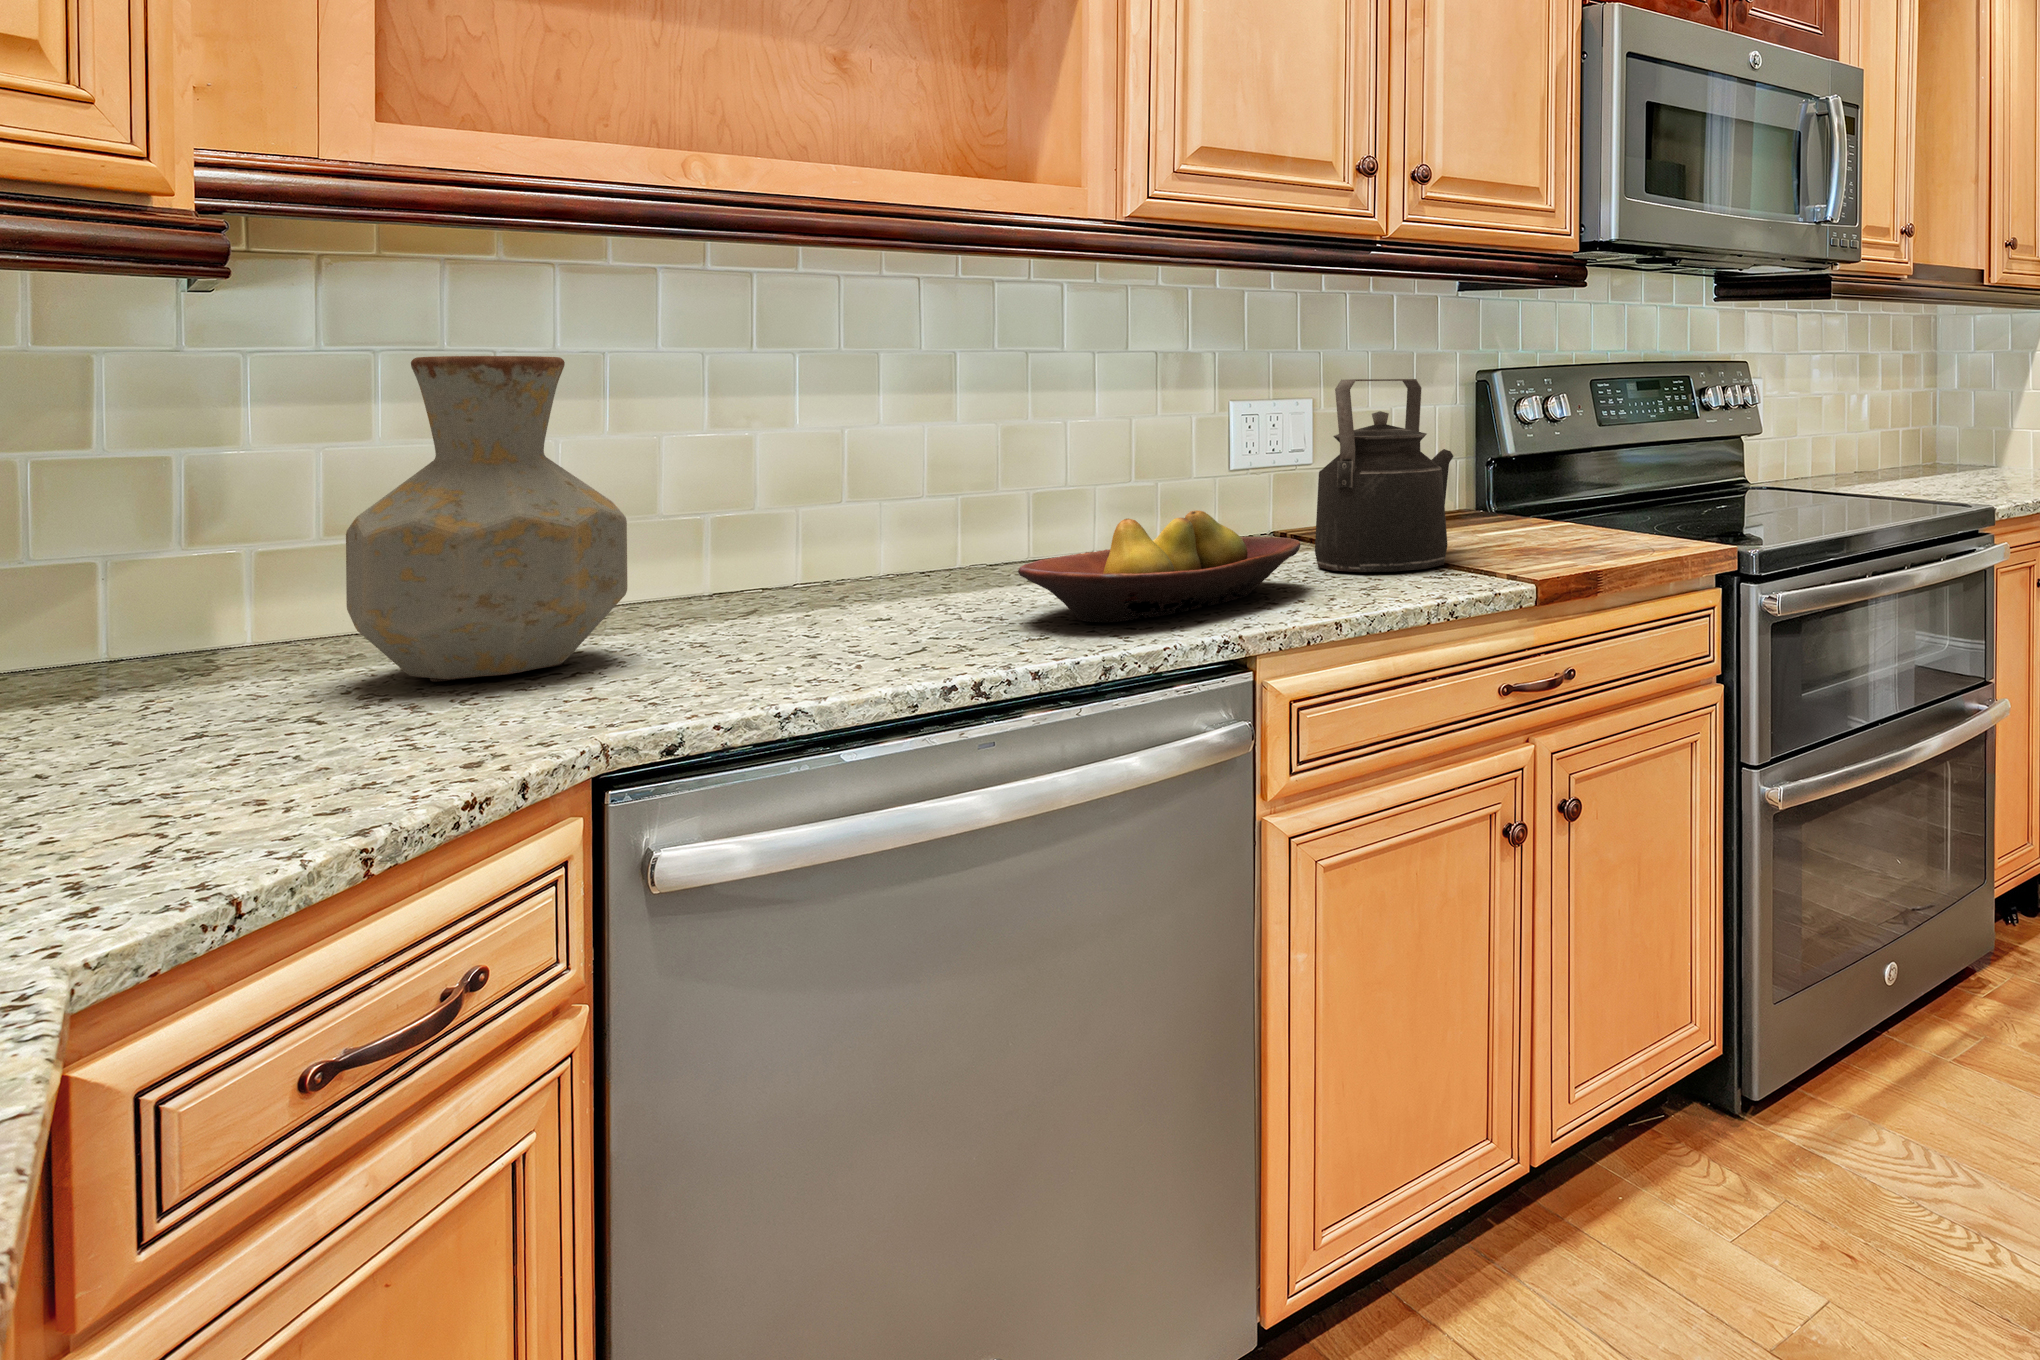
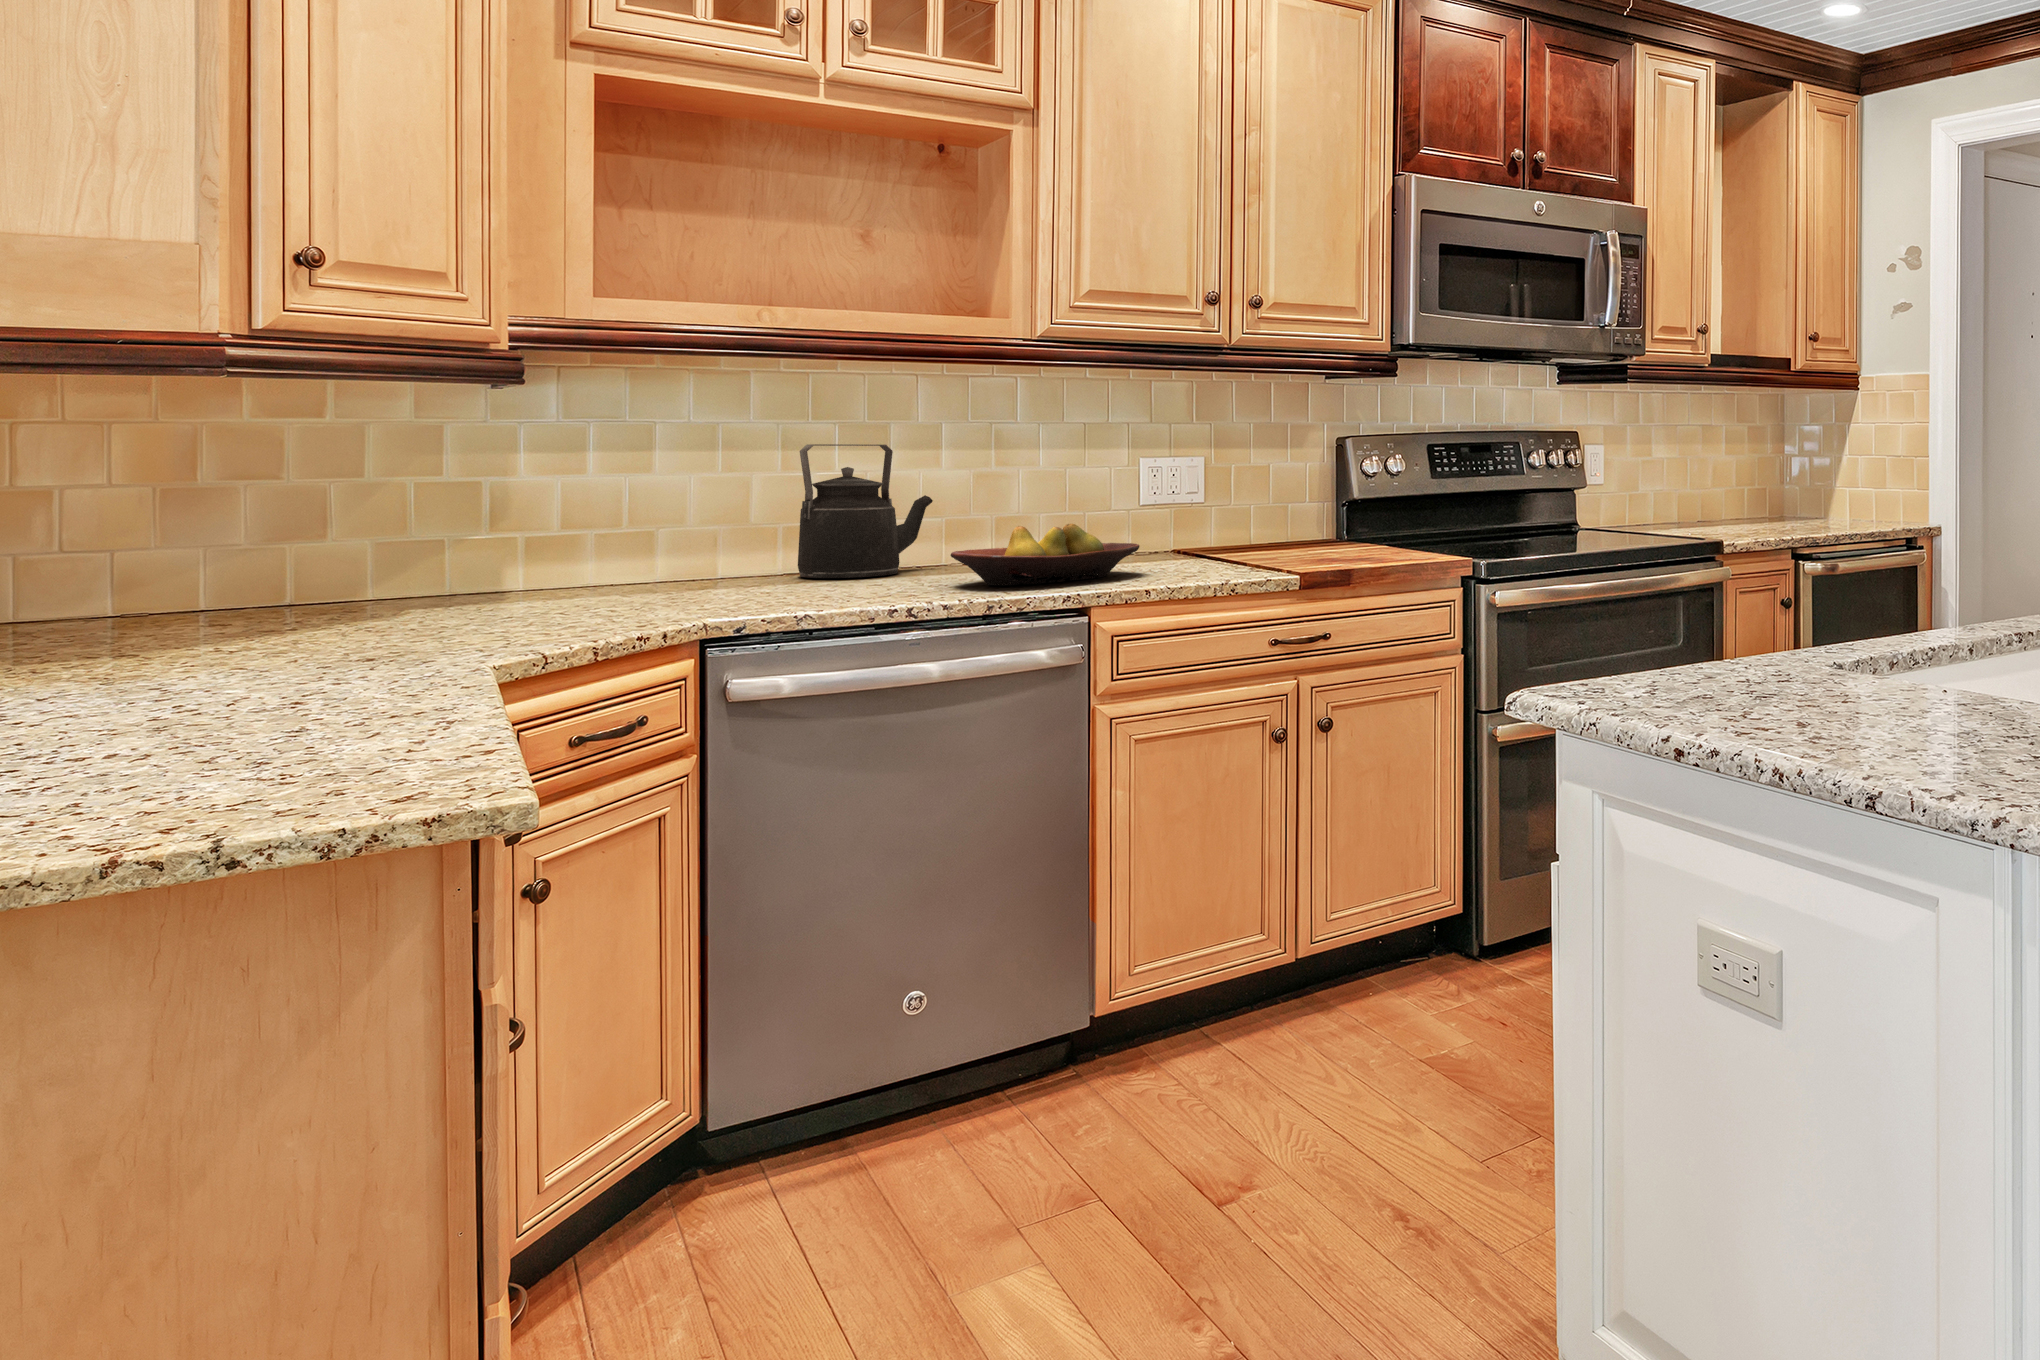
vase: present [346,356,627,681] -> none [584,425,729,599]
kettle: present [1315,379,1453,572] -> present [798,444,933,578]

